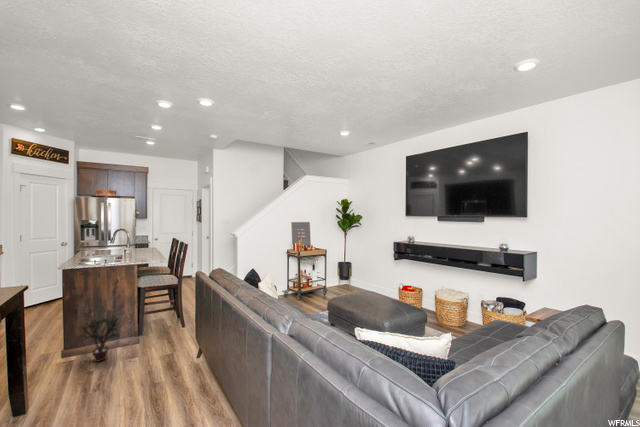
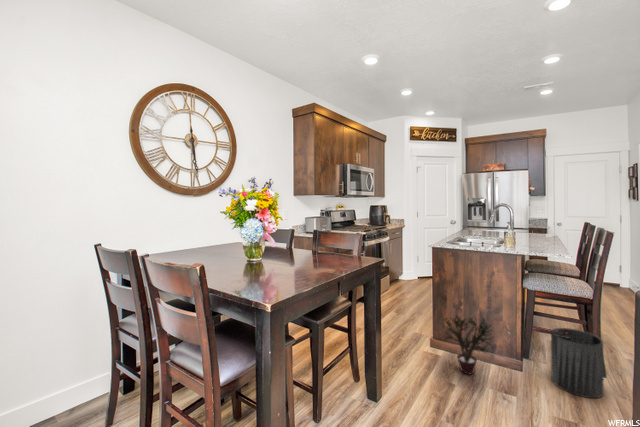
trash can: none [157,304,182,342] -> present [551,328,604,398]

